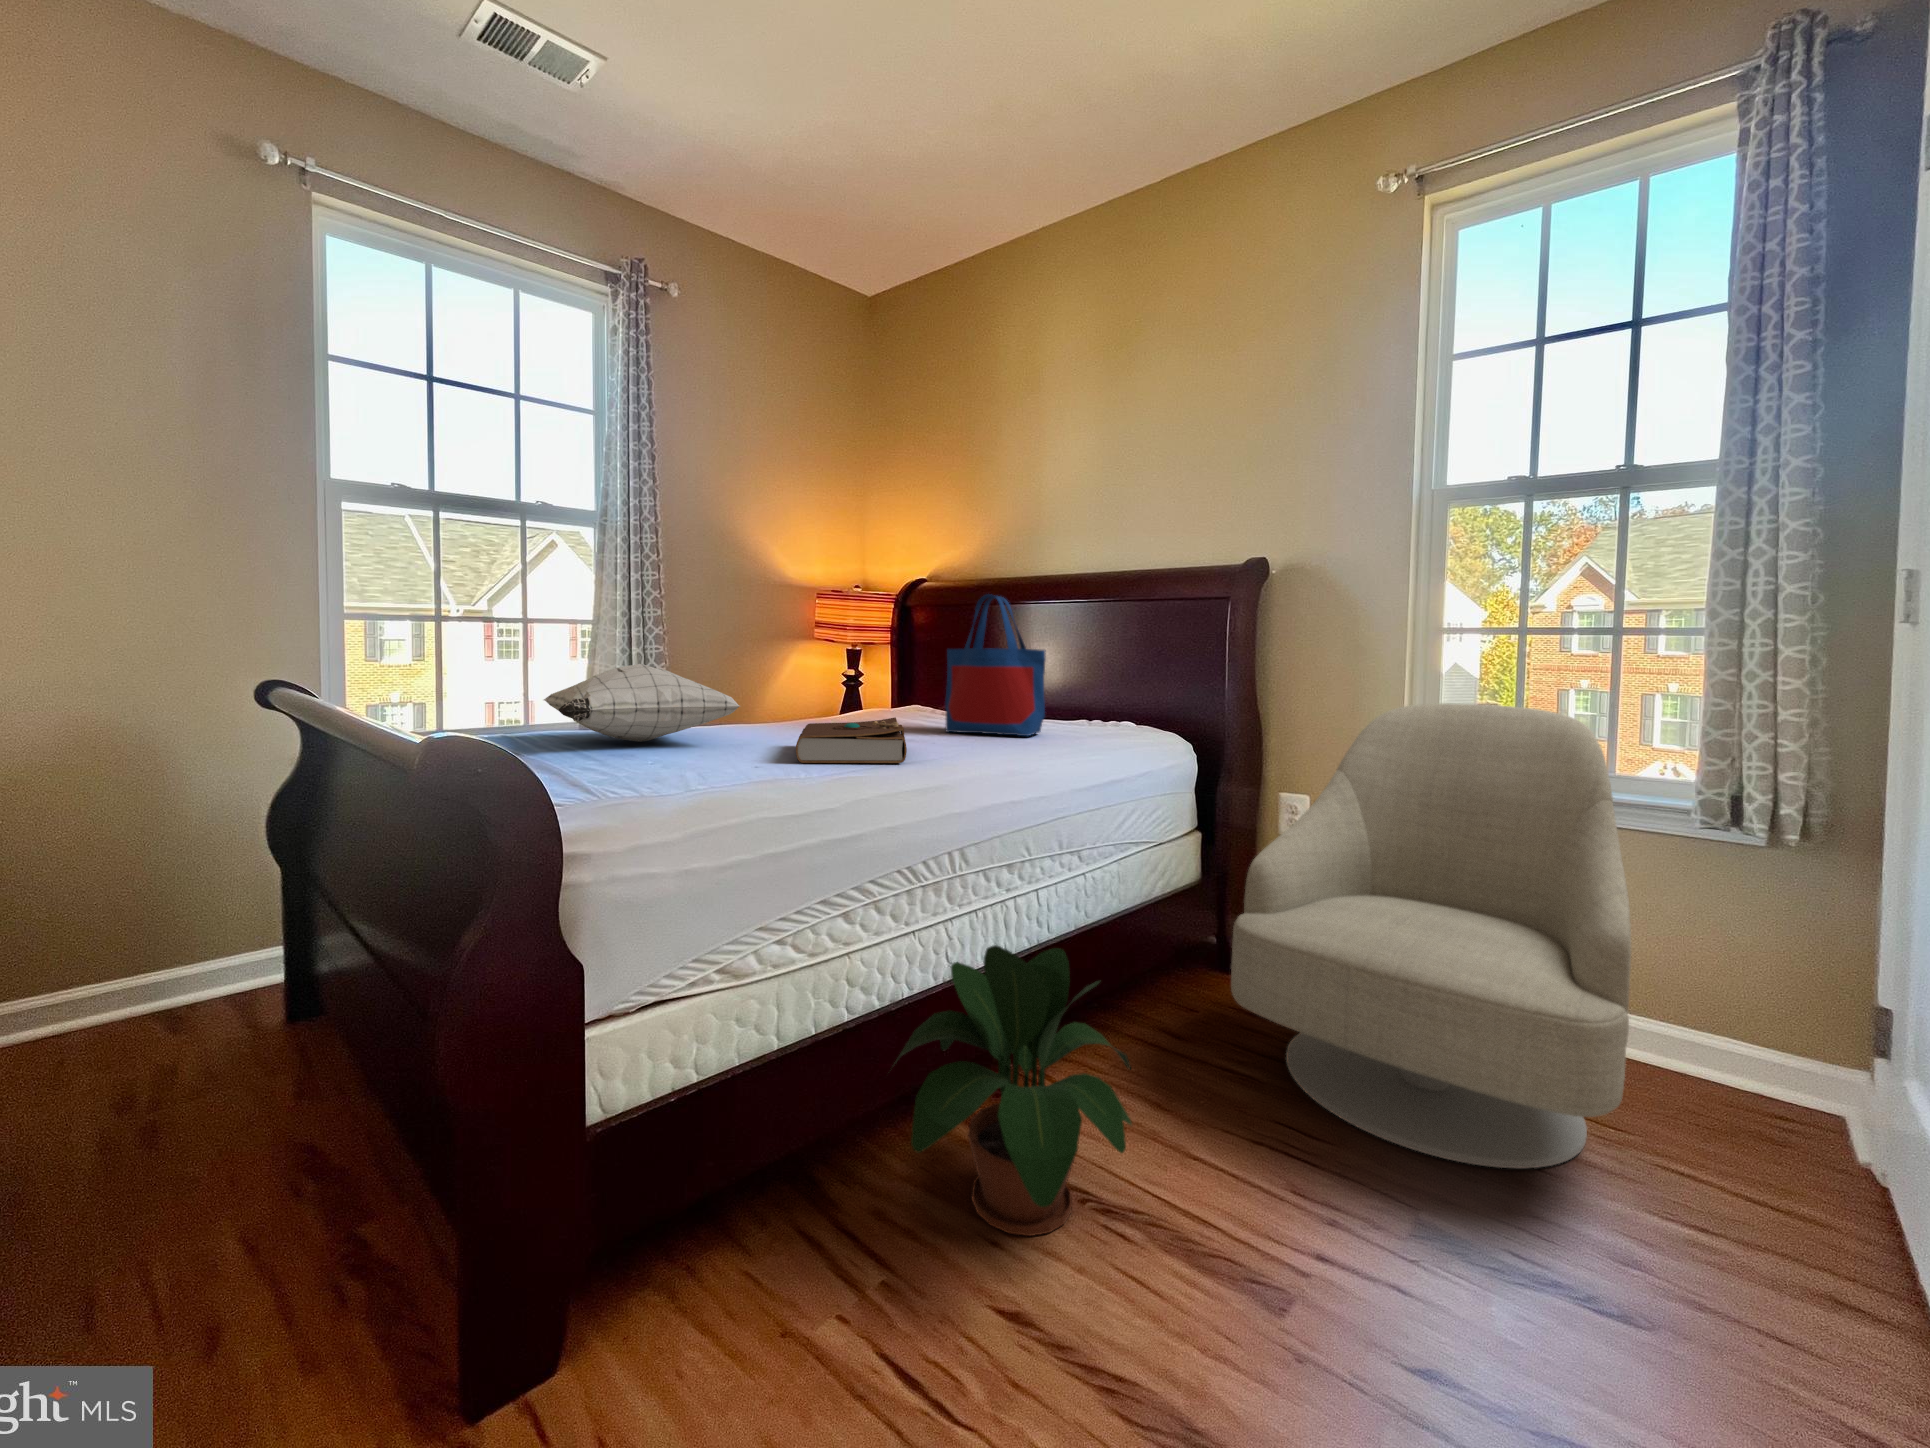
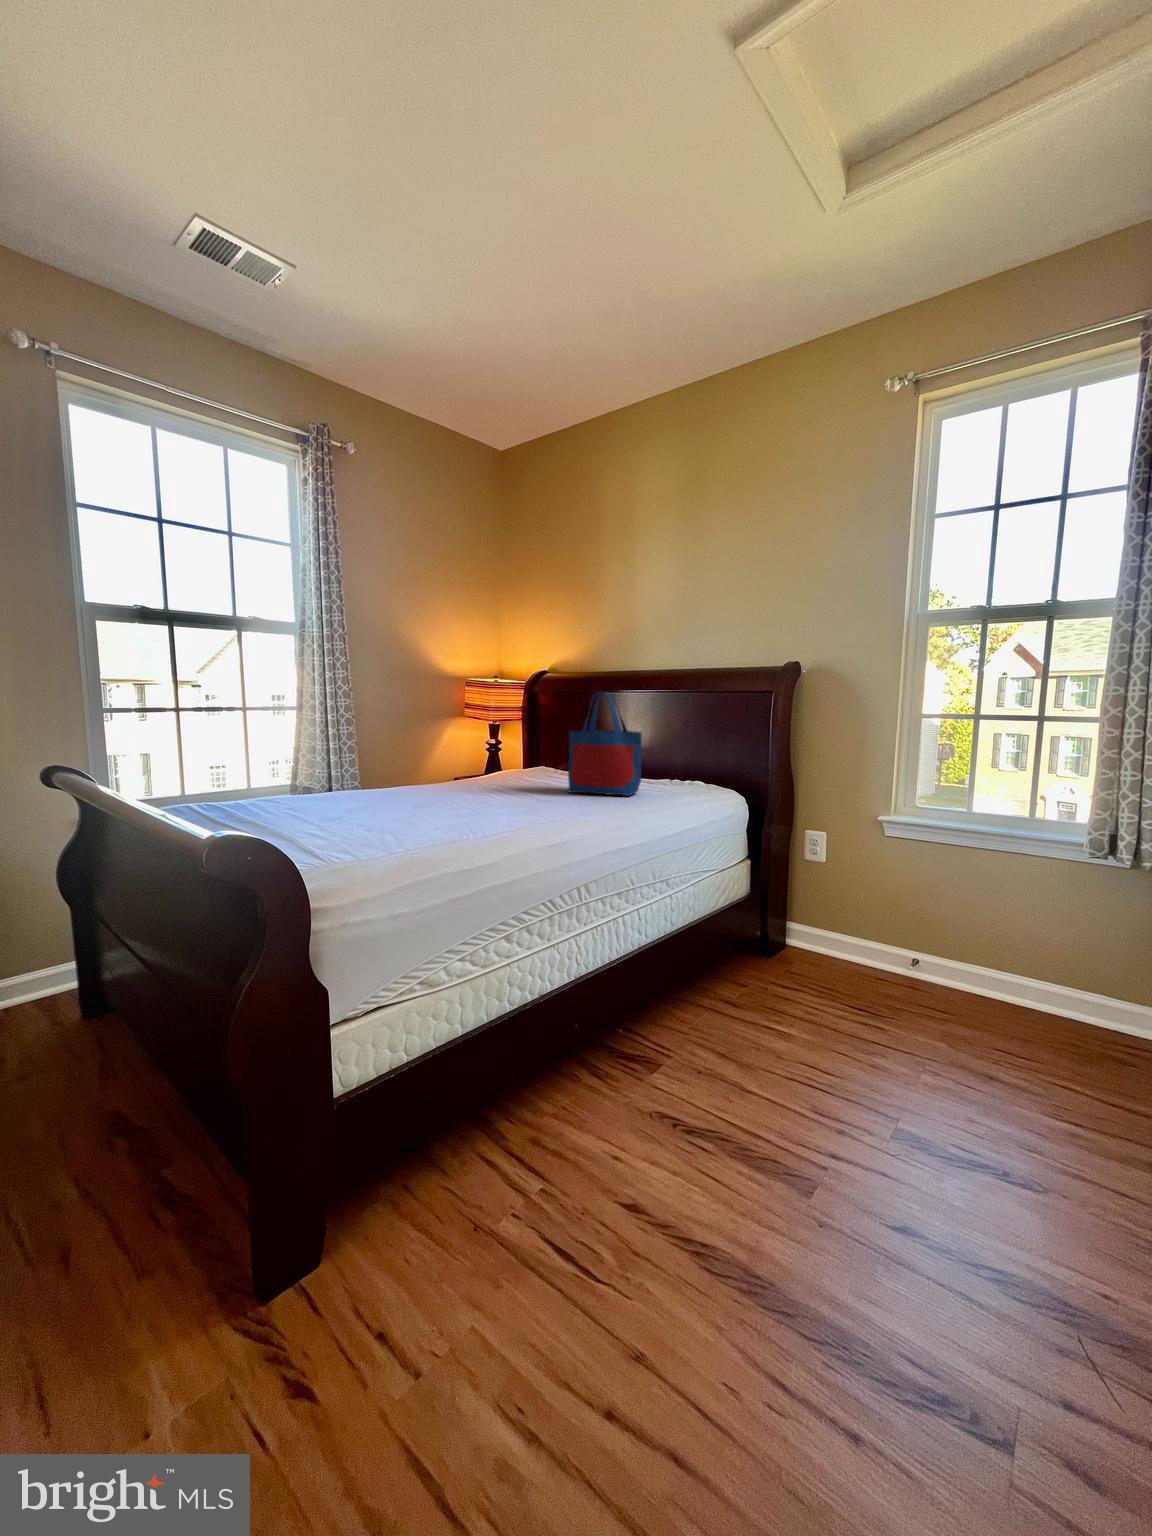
pillow: present [544,664,740,742] -> none [268,750,421,808]
armchair: present [1231,703,1631,1168] -> none [773,769,1041,1090]
book: present [796,717,907,763] -> none [465,787,546,826]
potted plant: present [896,945,1132,1236] -> none [538,955,708,1152]

